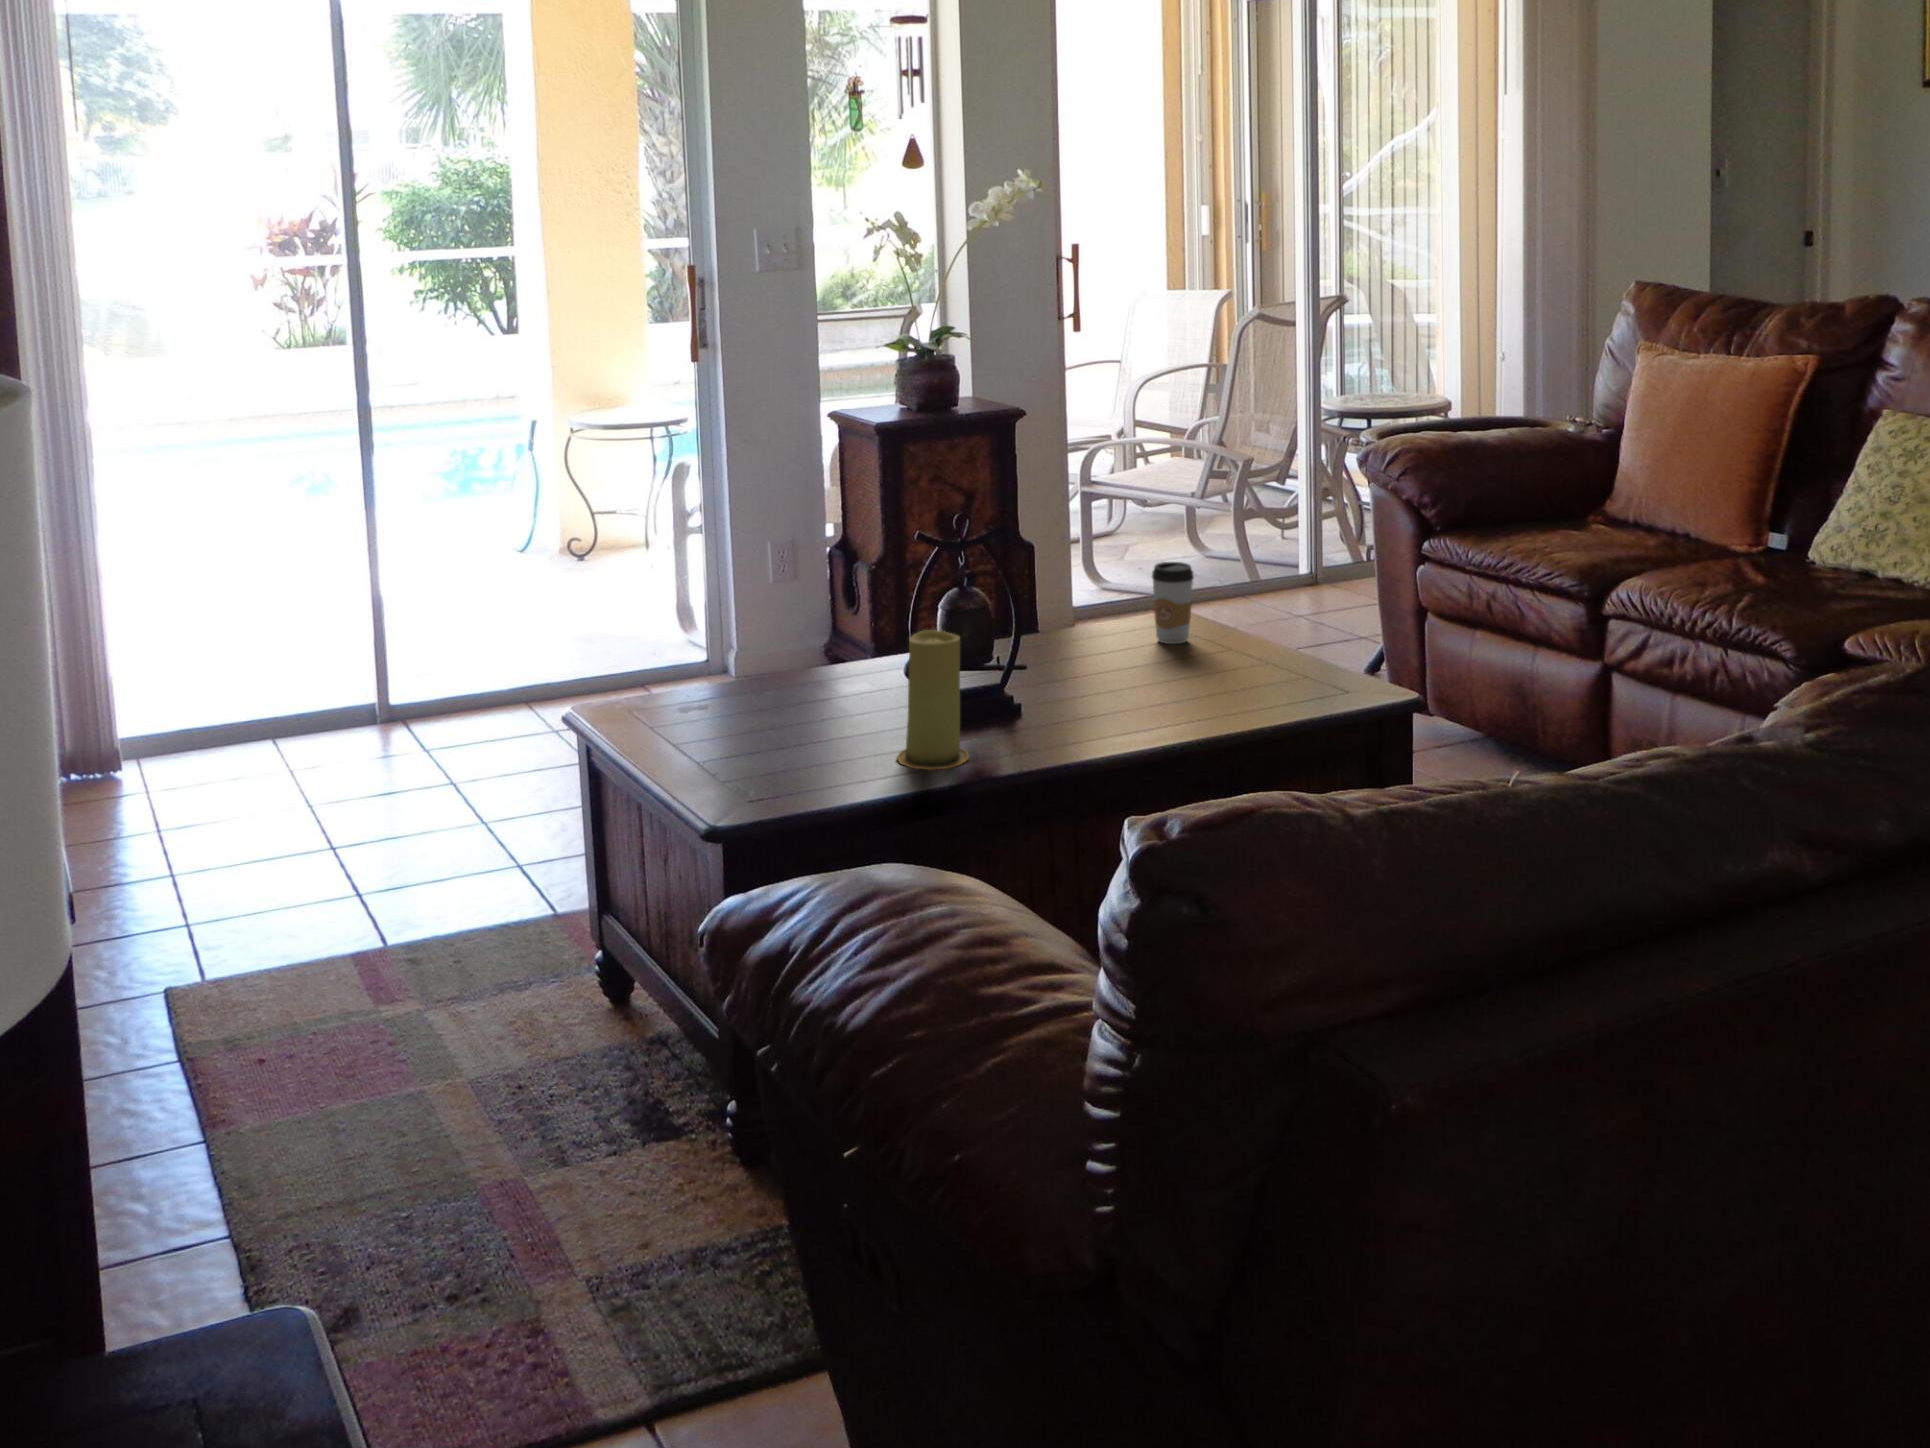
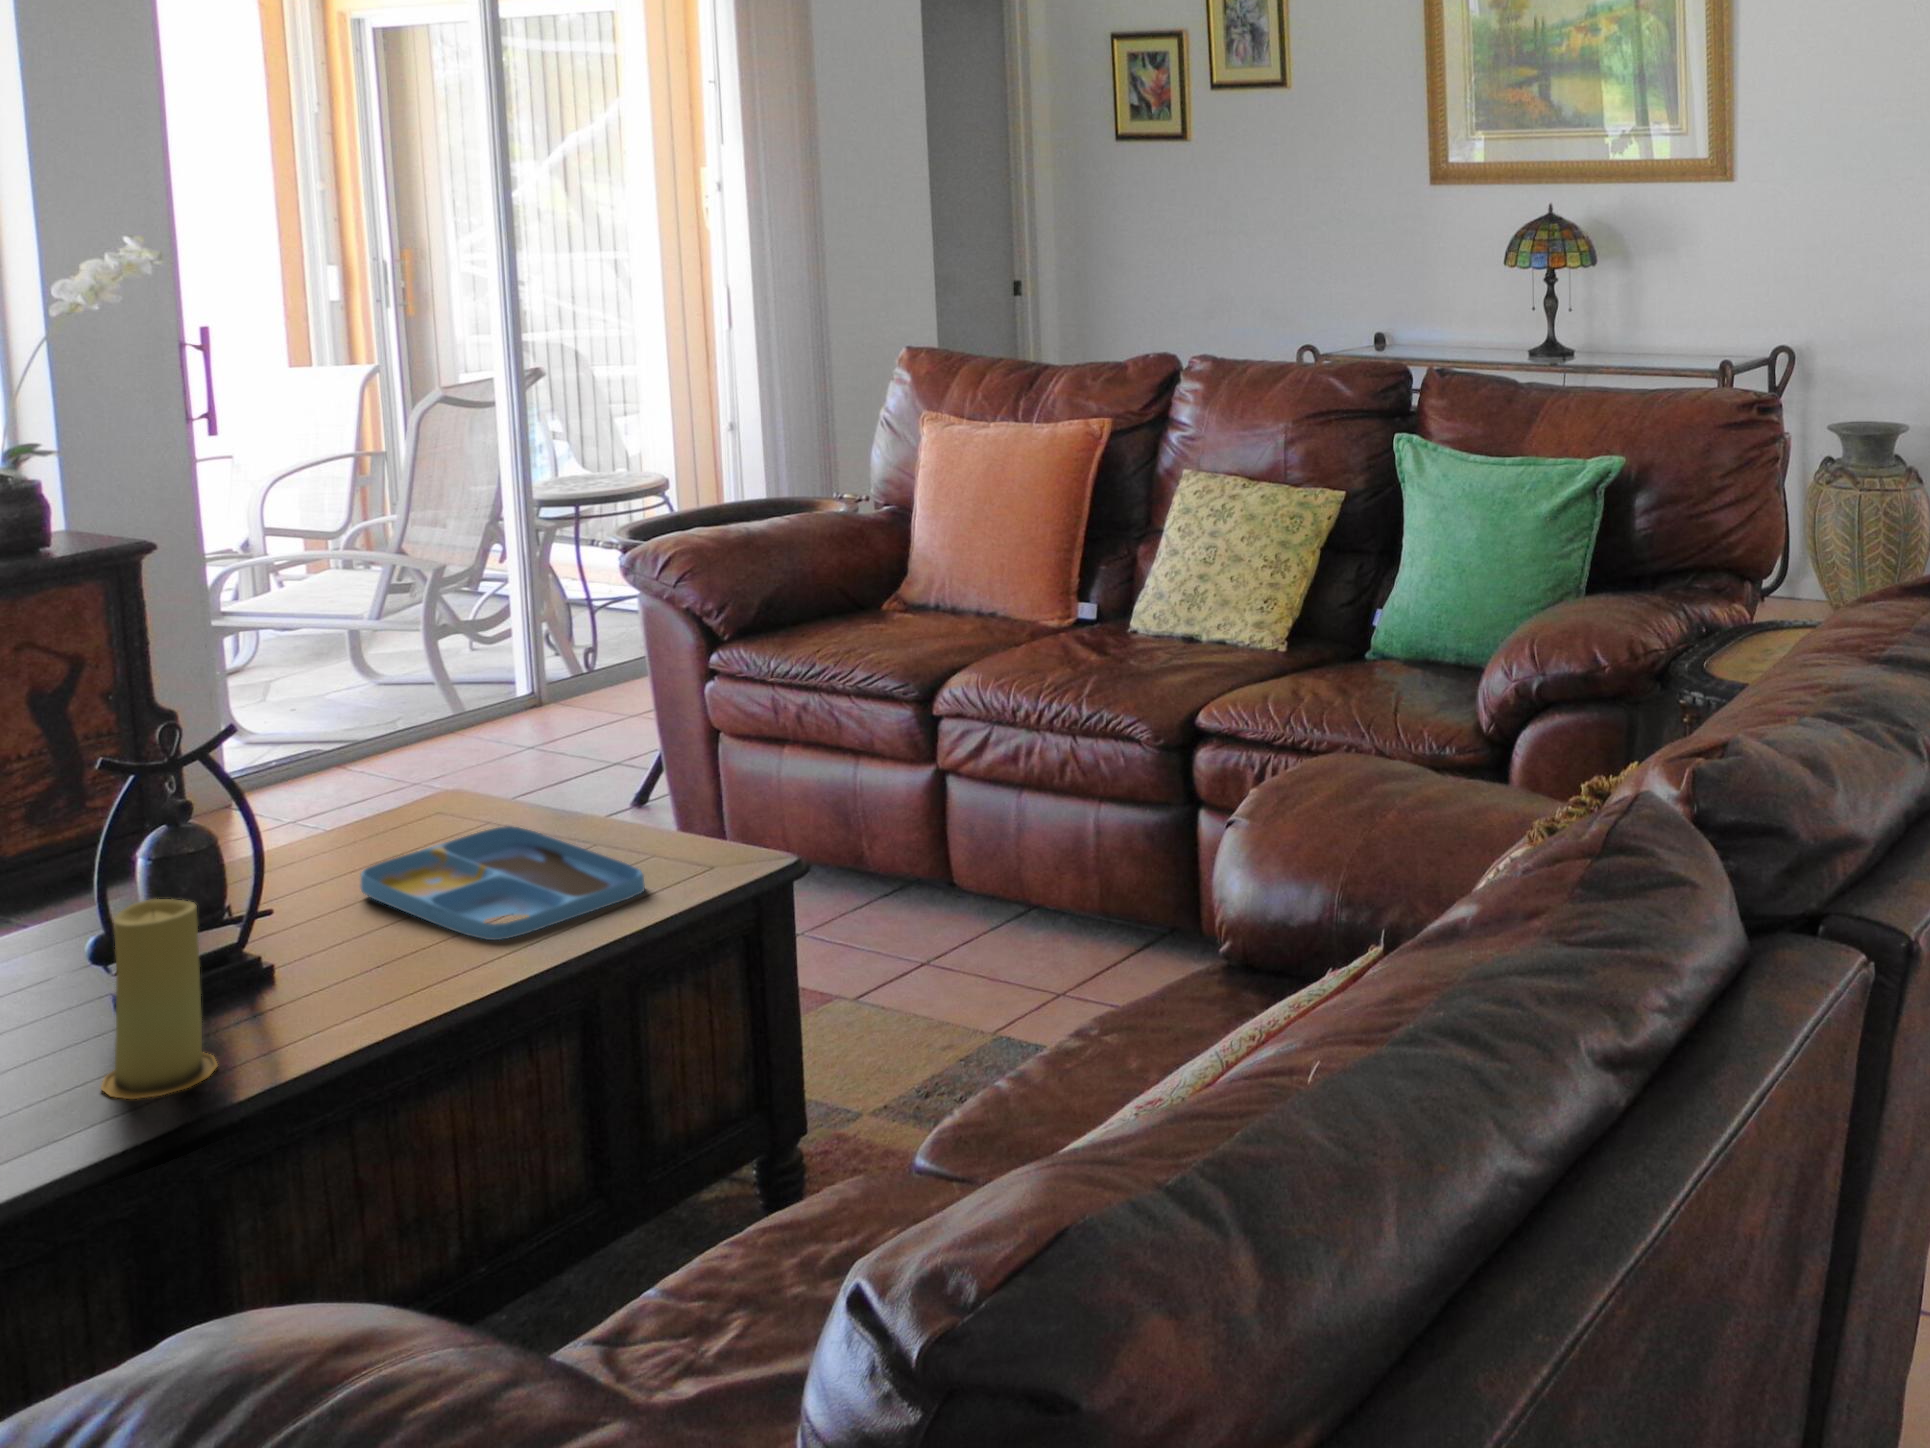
coffee cup: present [1152,562,1194,644] -> none [414,733,472,837]
tray: none [1098,640,1298,721] -> present [360,826,645,940]

